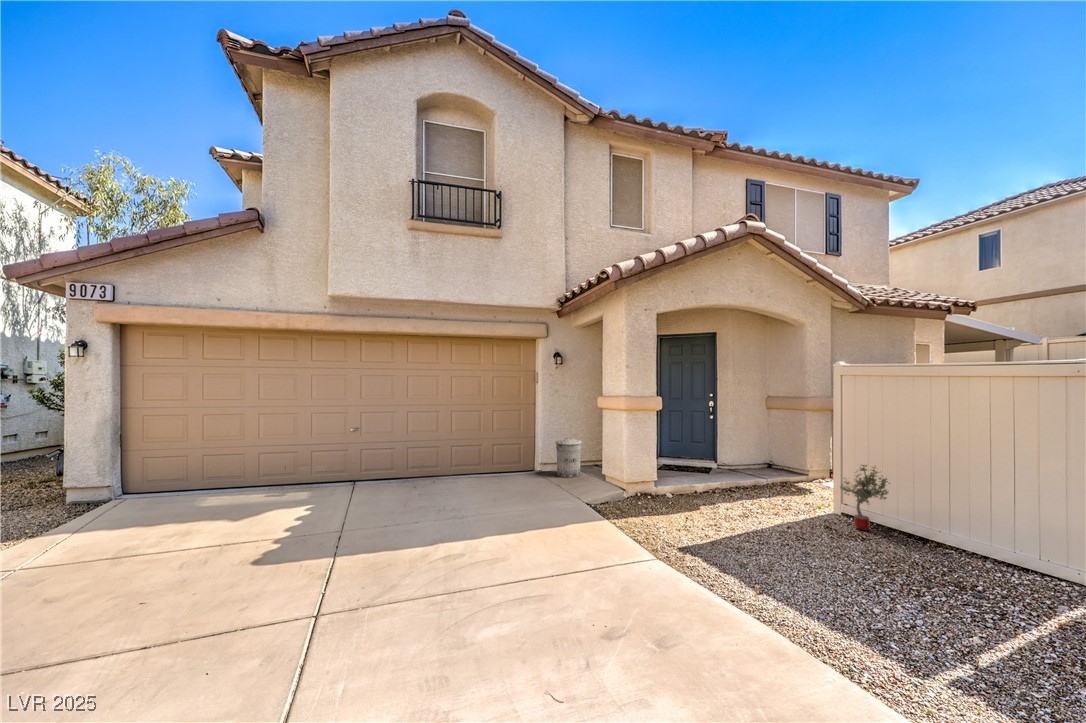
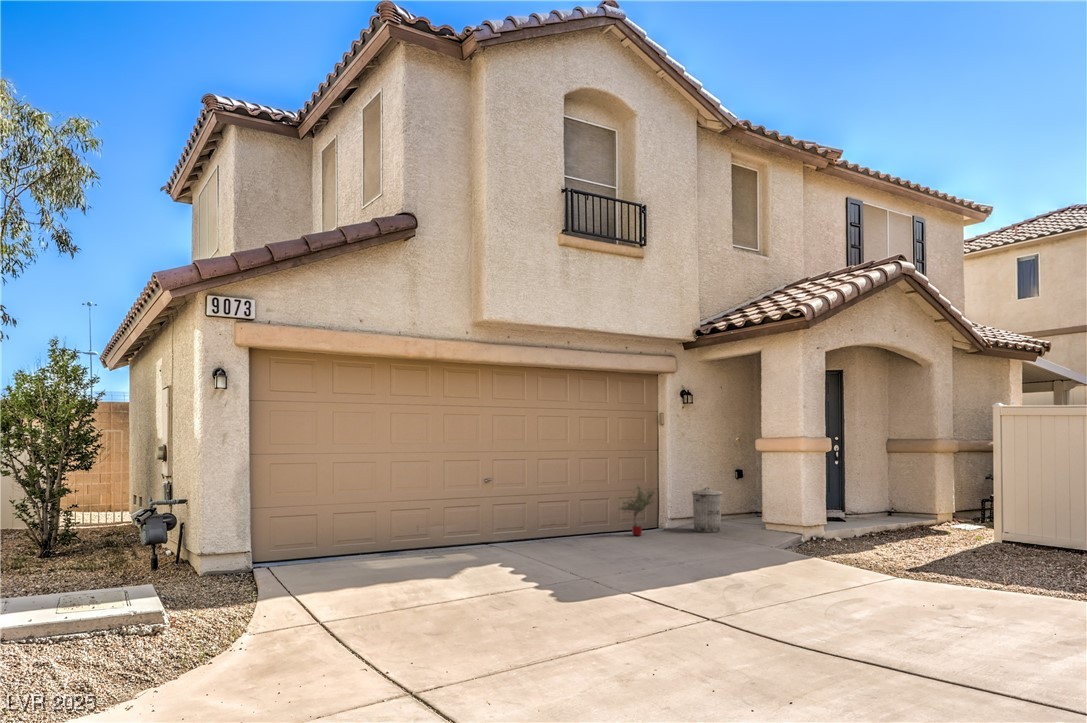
potted tree: present [840,465,890,531] -> present [620,484,654,536]

